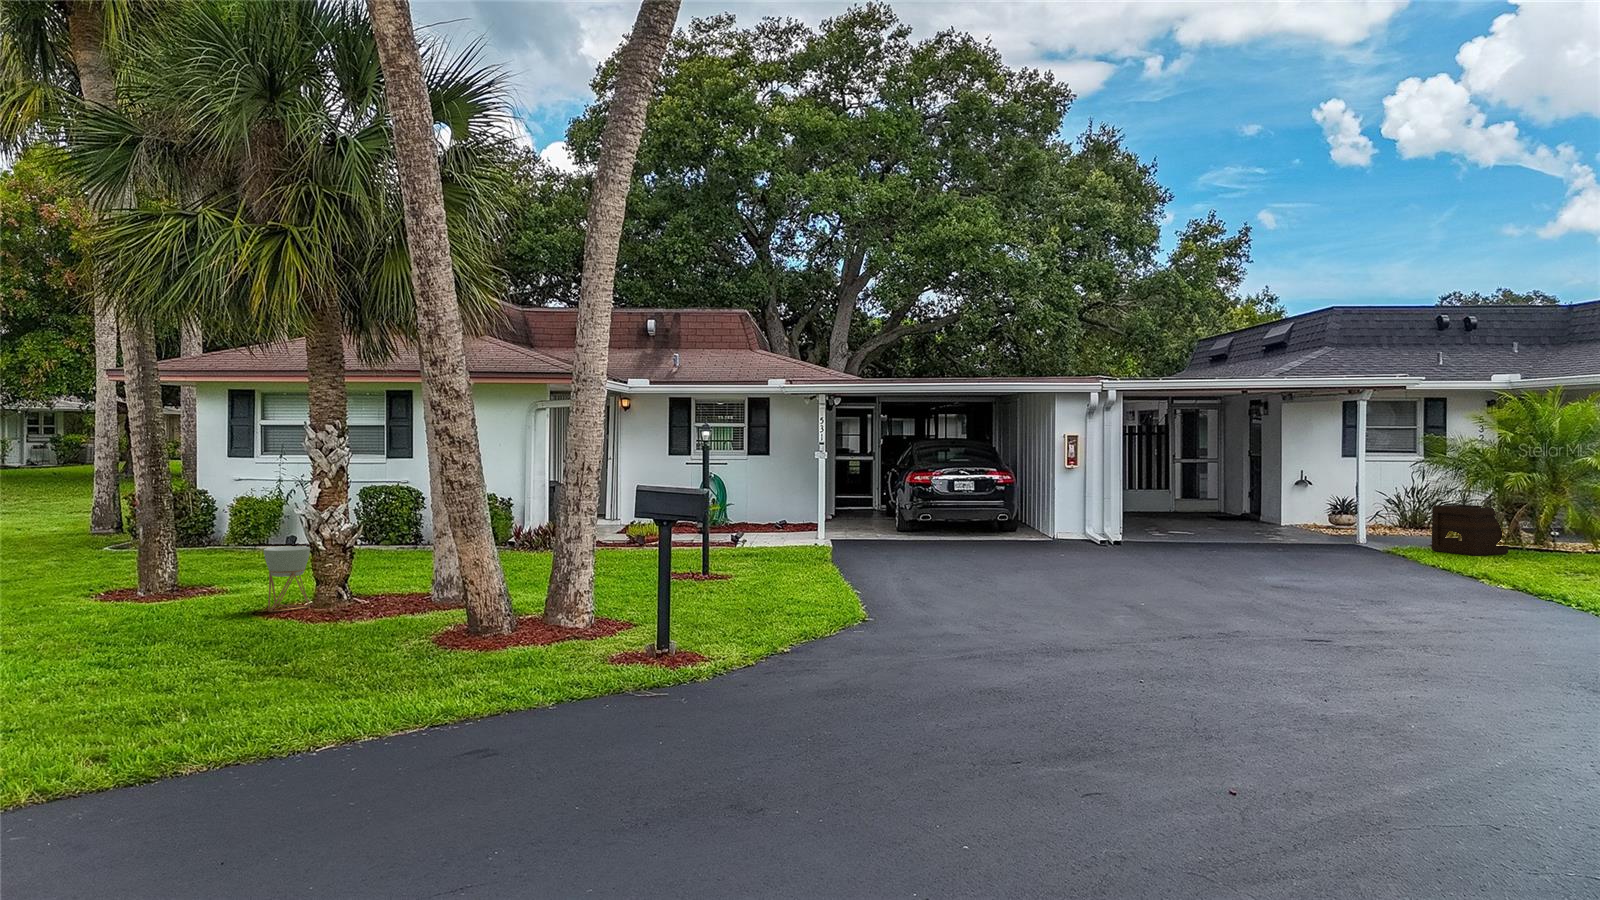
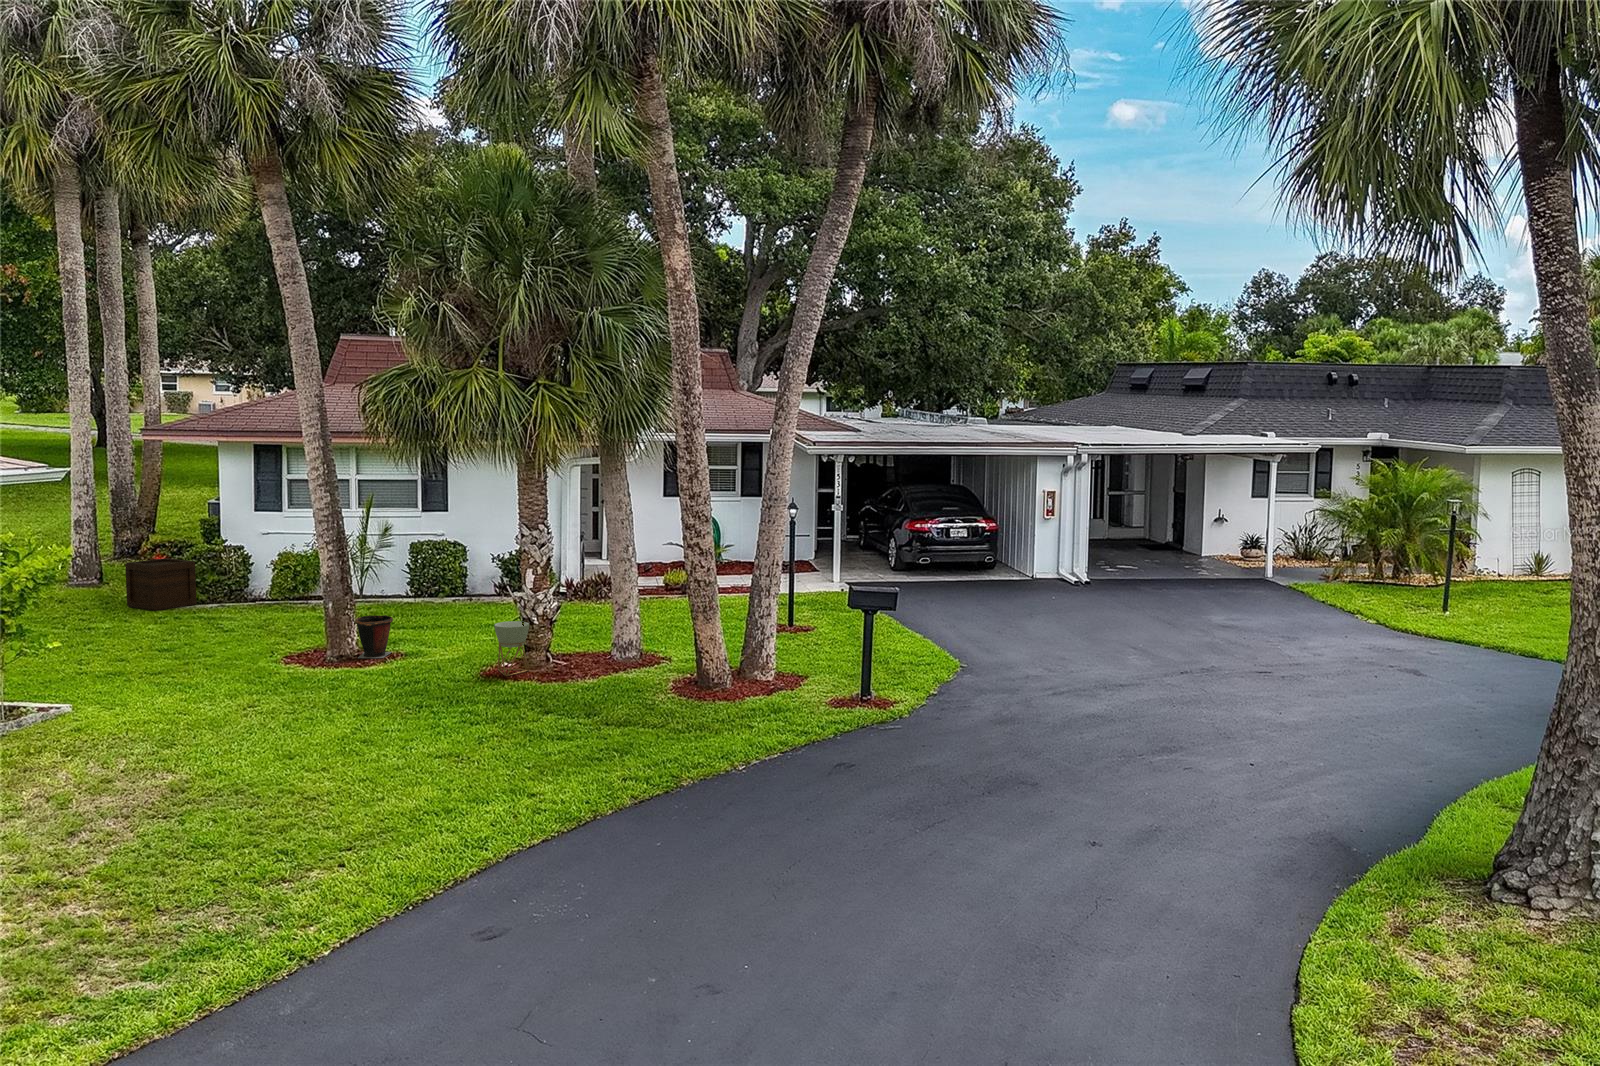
wooden crate: present [1432,505,1508,556] -> present [125,558,197,611]
waste bin: none [149,540,202,592] -> present [355,615,393,658]

